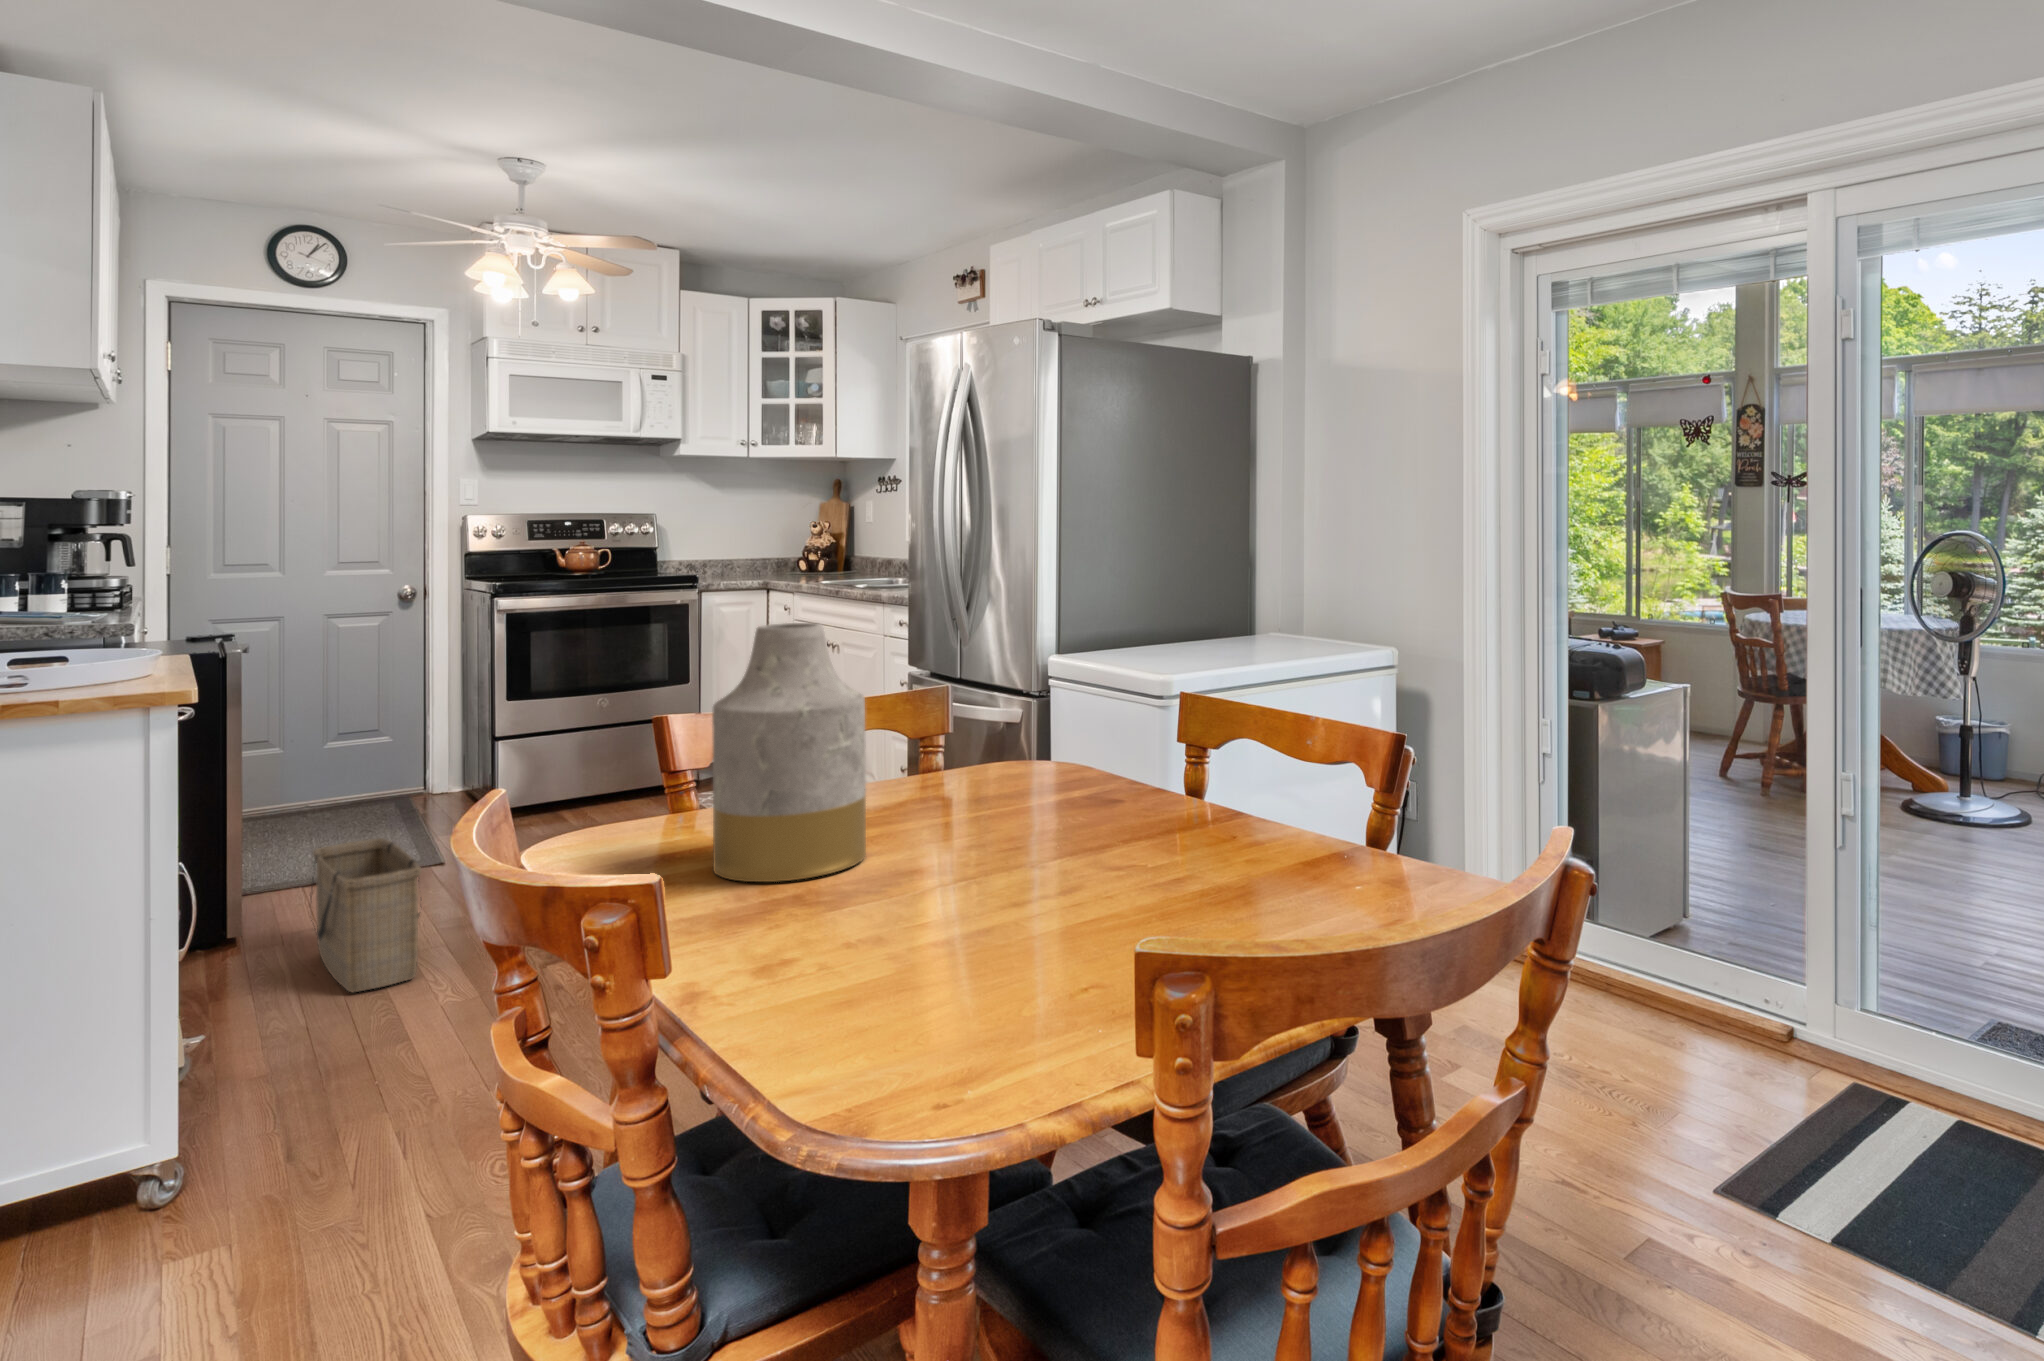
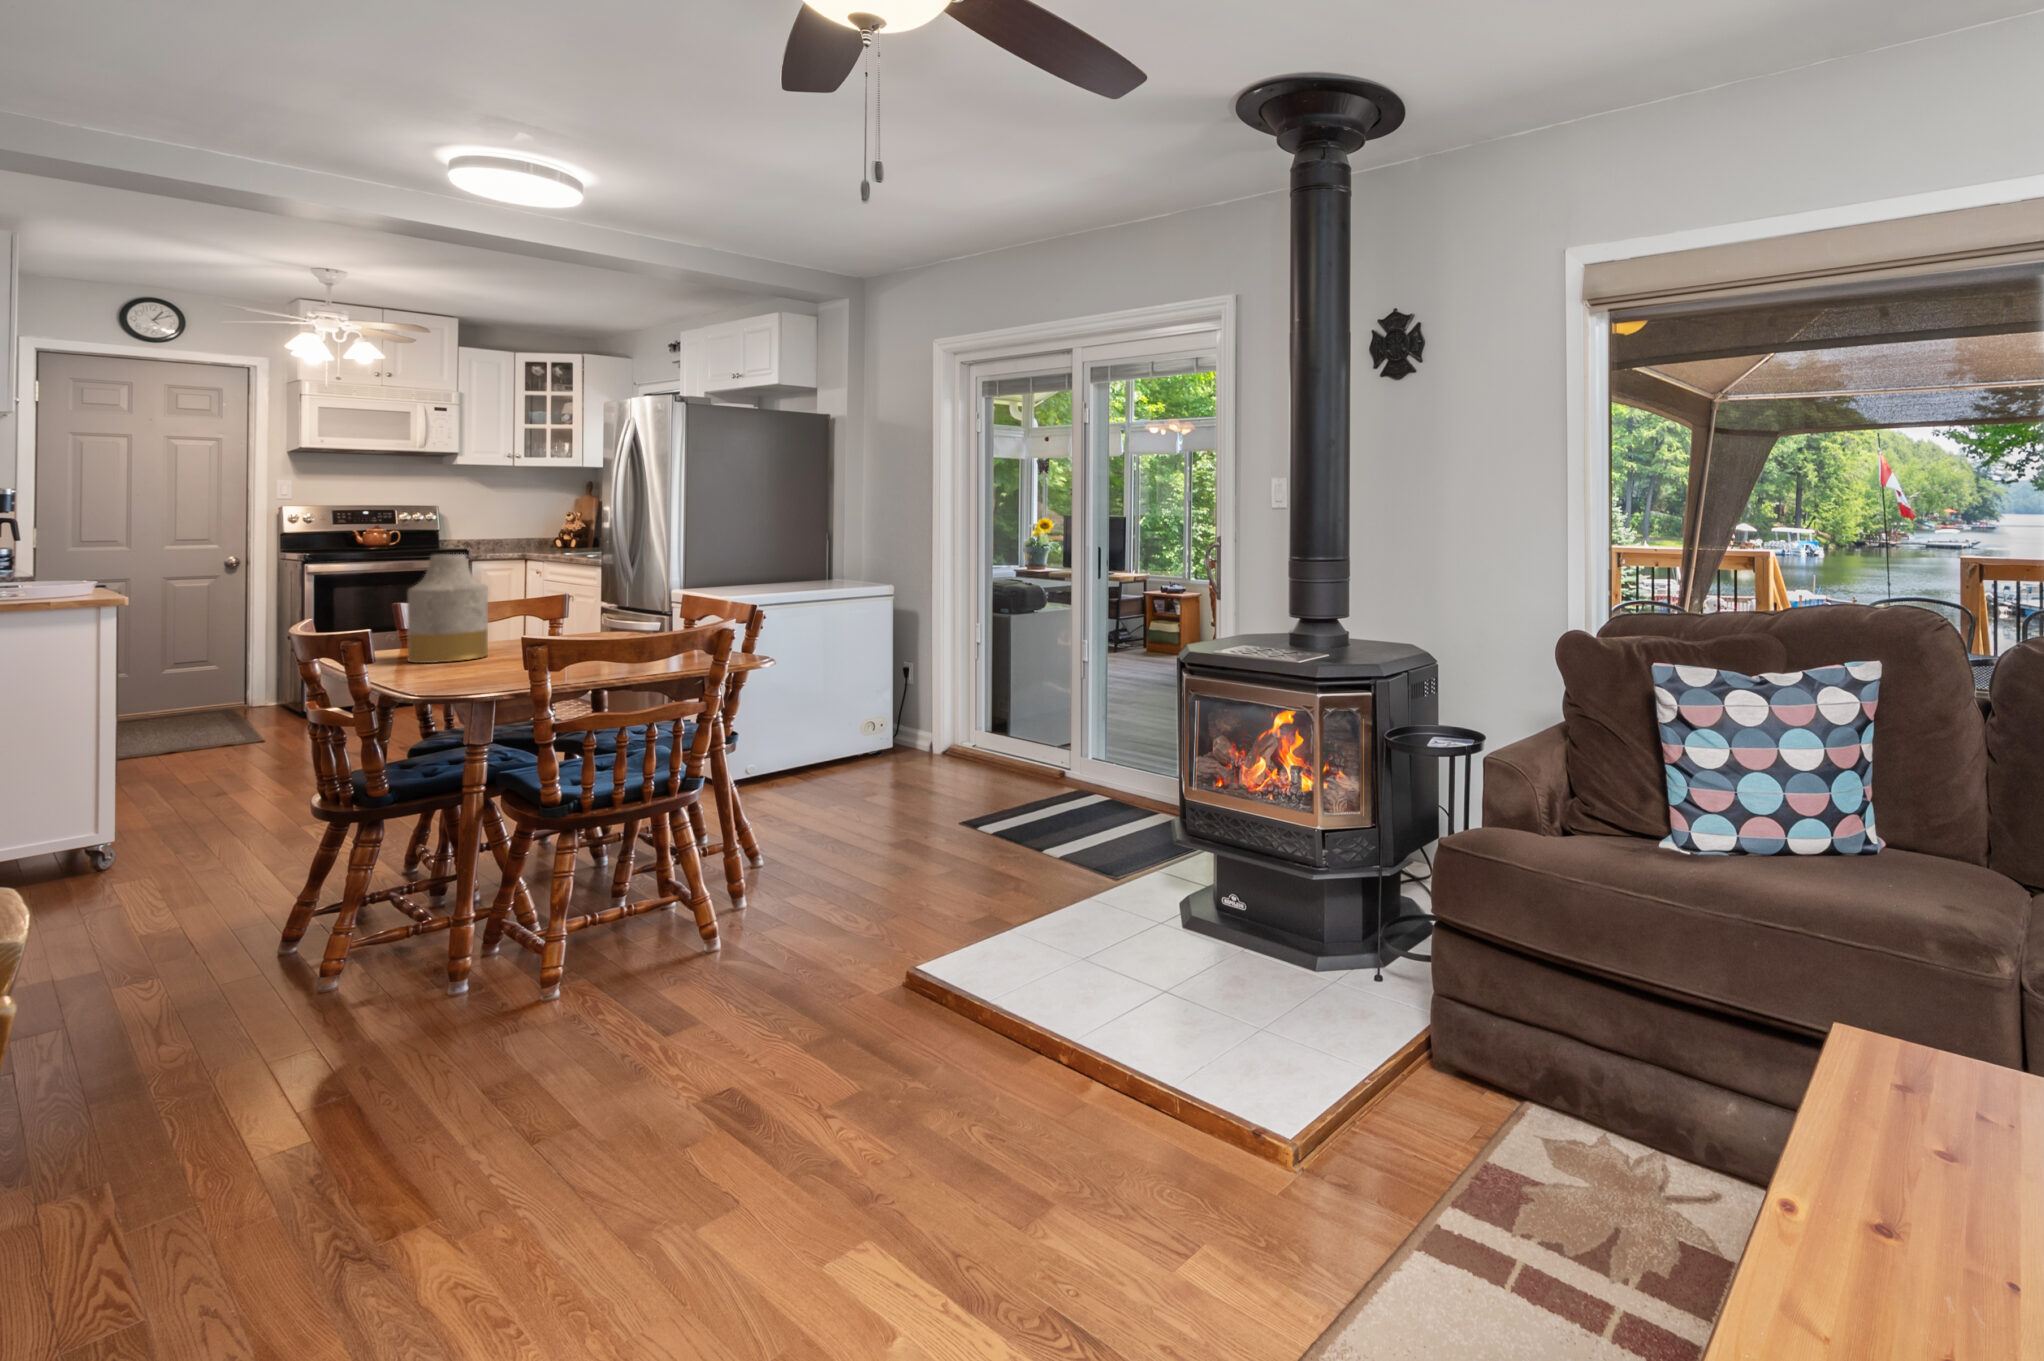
basket: present [311,838,421,992] -> none [166,709,249,796]

